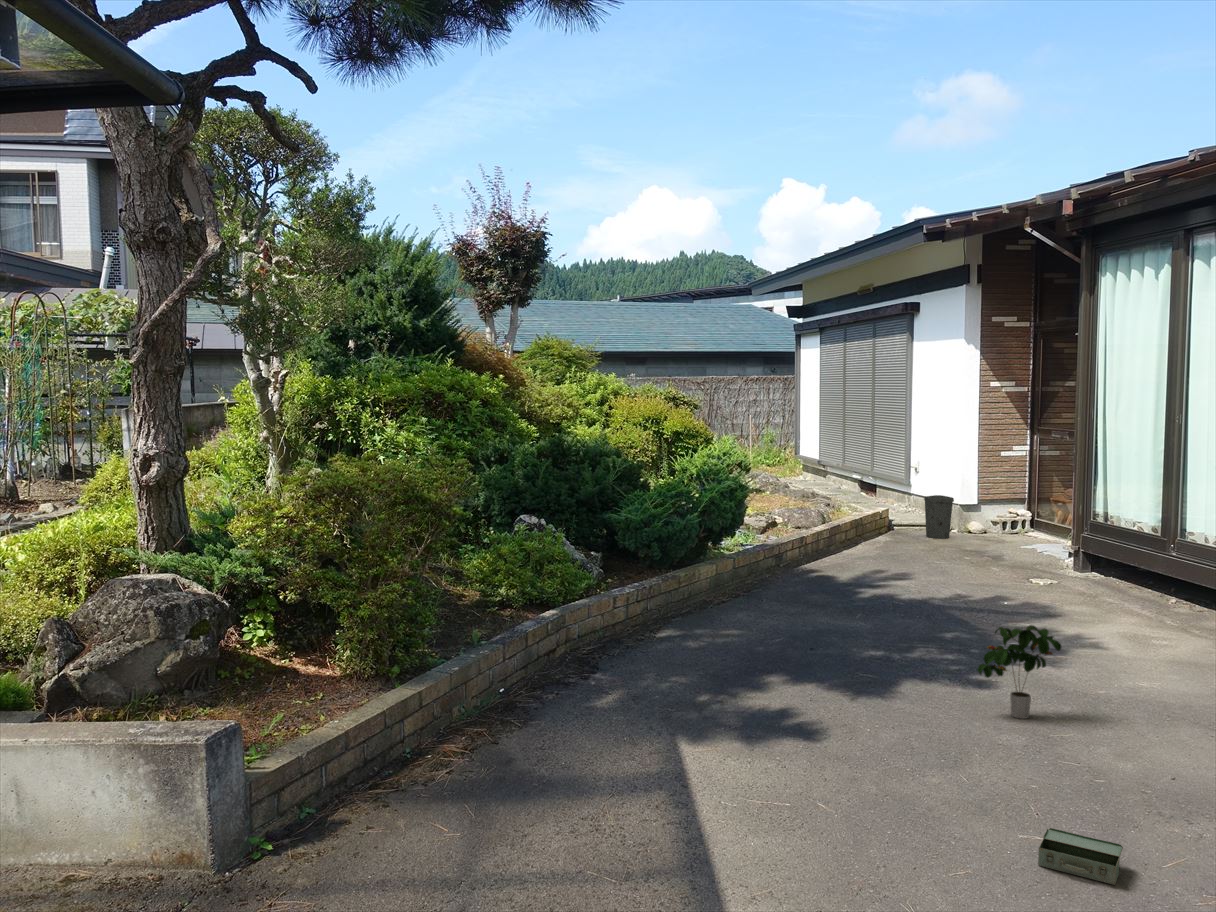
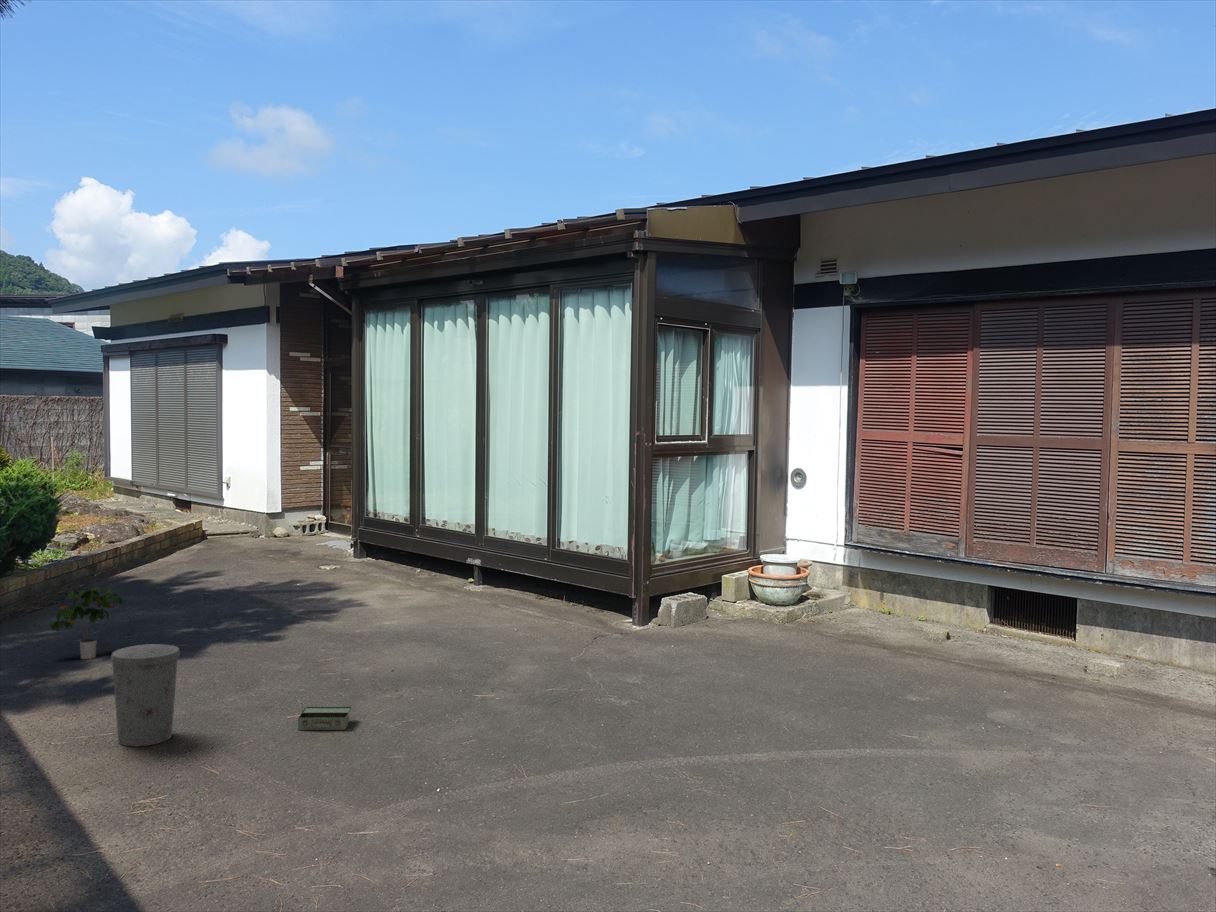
trash can: present [924,495,954,539] -> present [111,644,180,746]
potted plant: present [978,625,1061,719] -> present [50,587,122,659]

